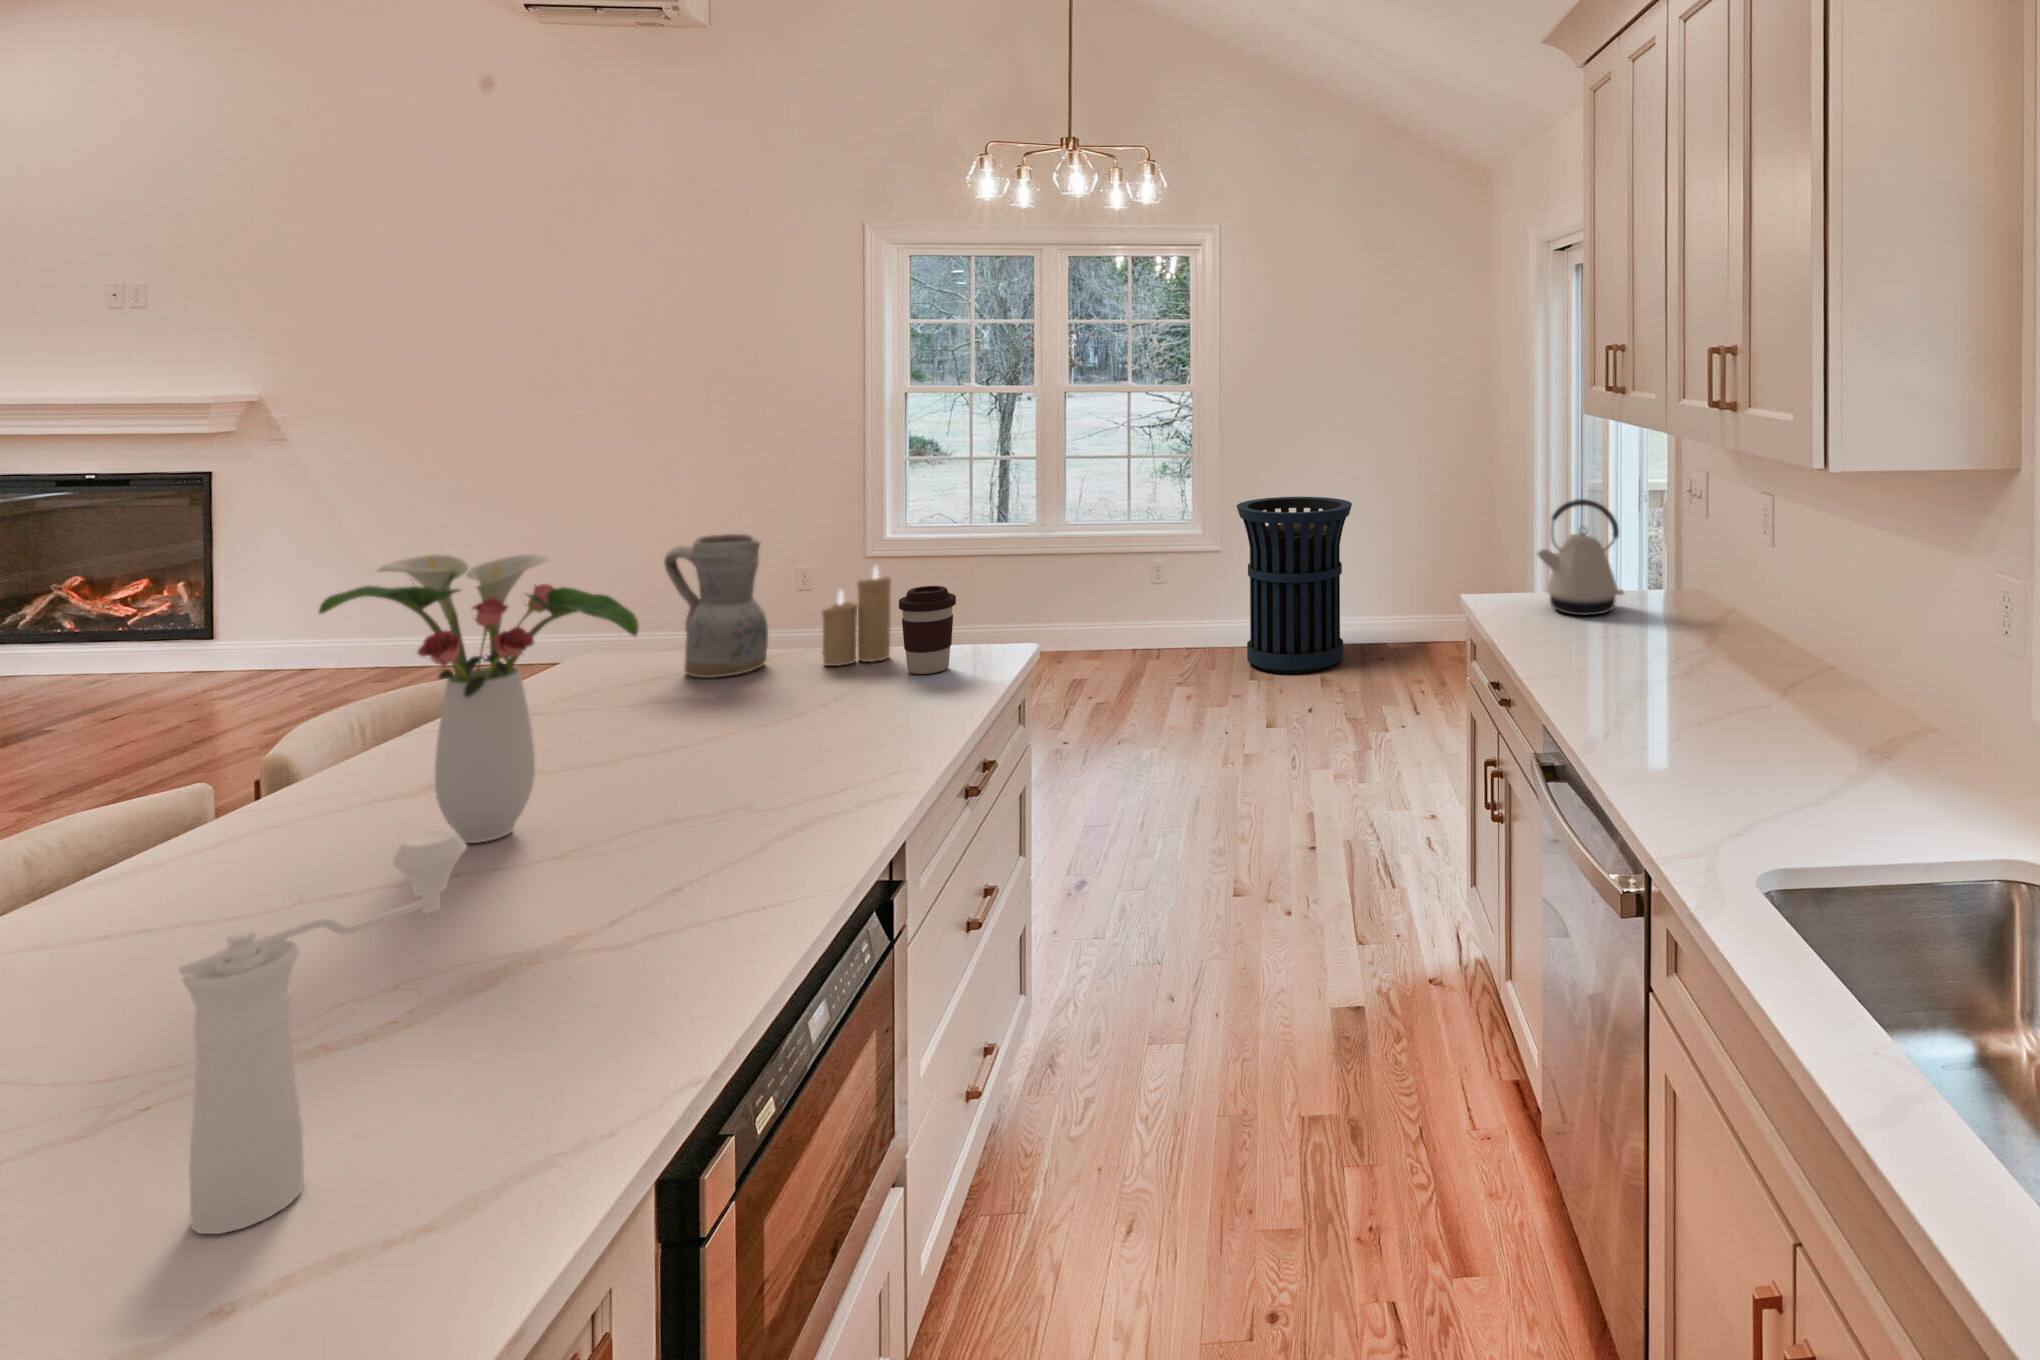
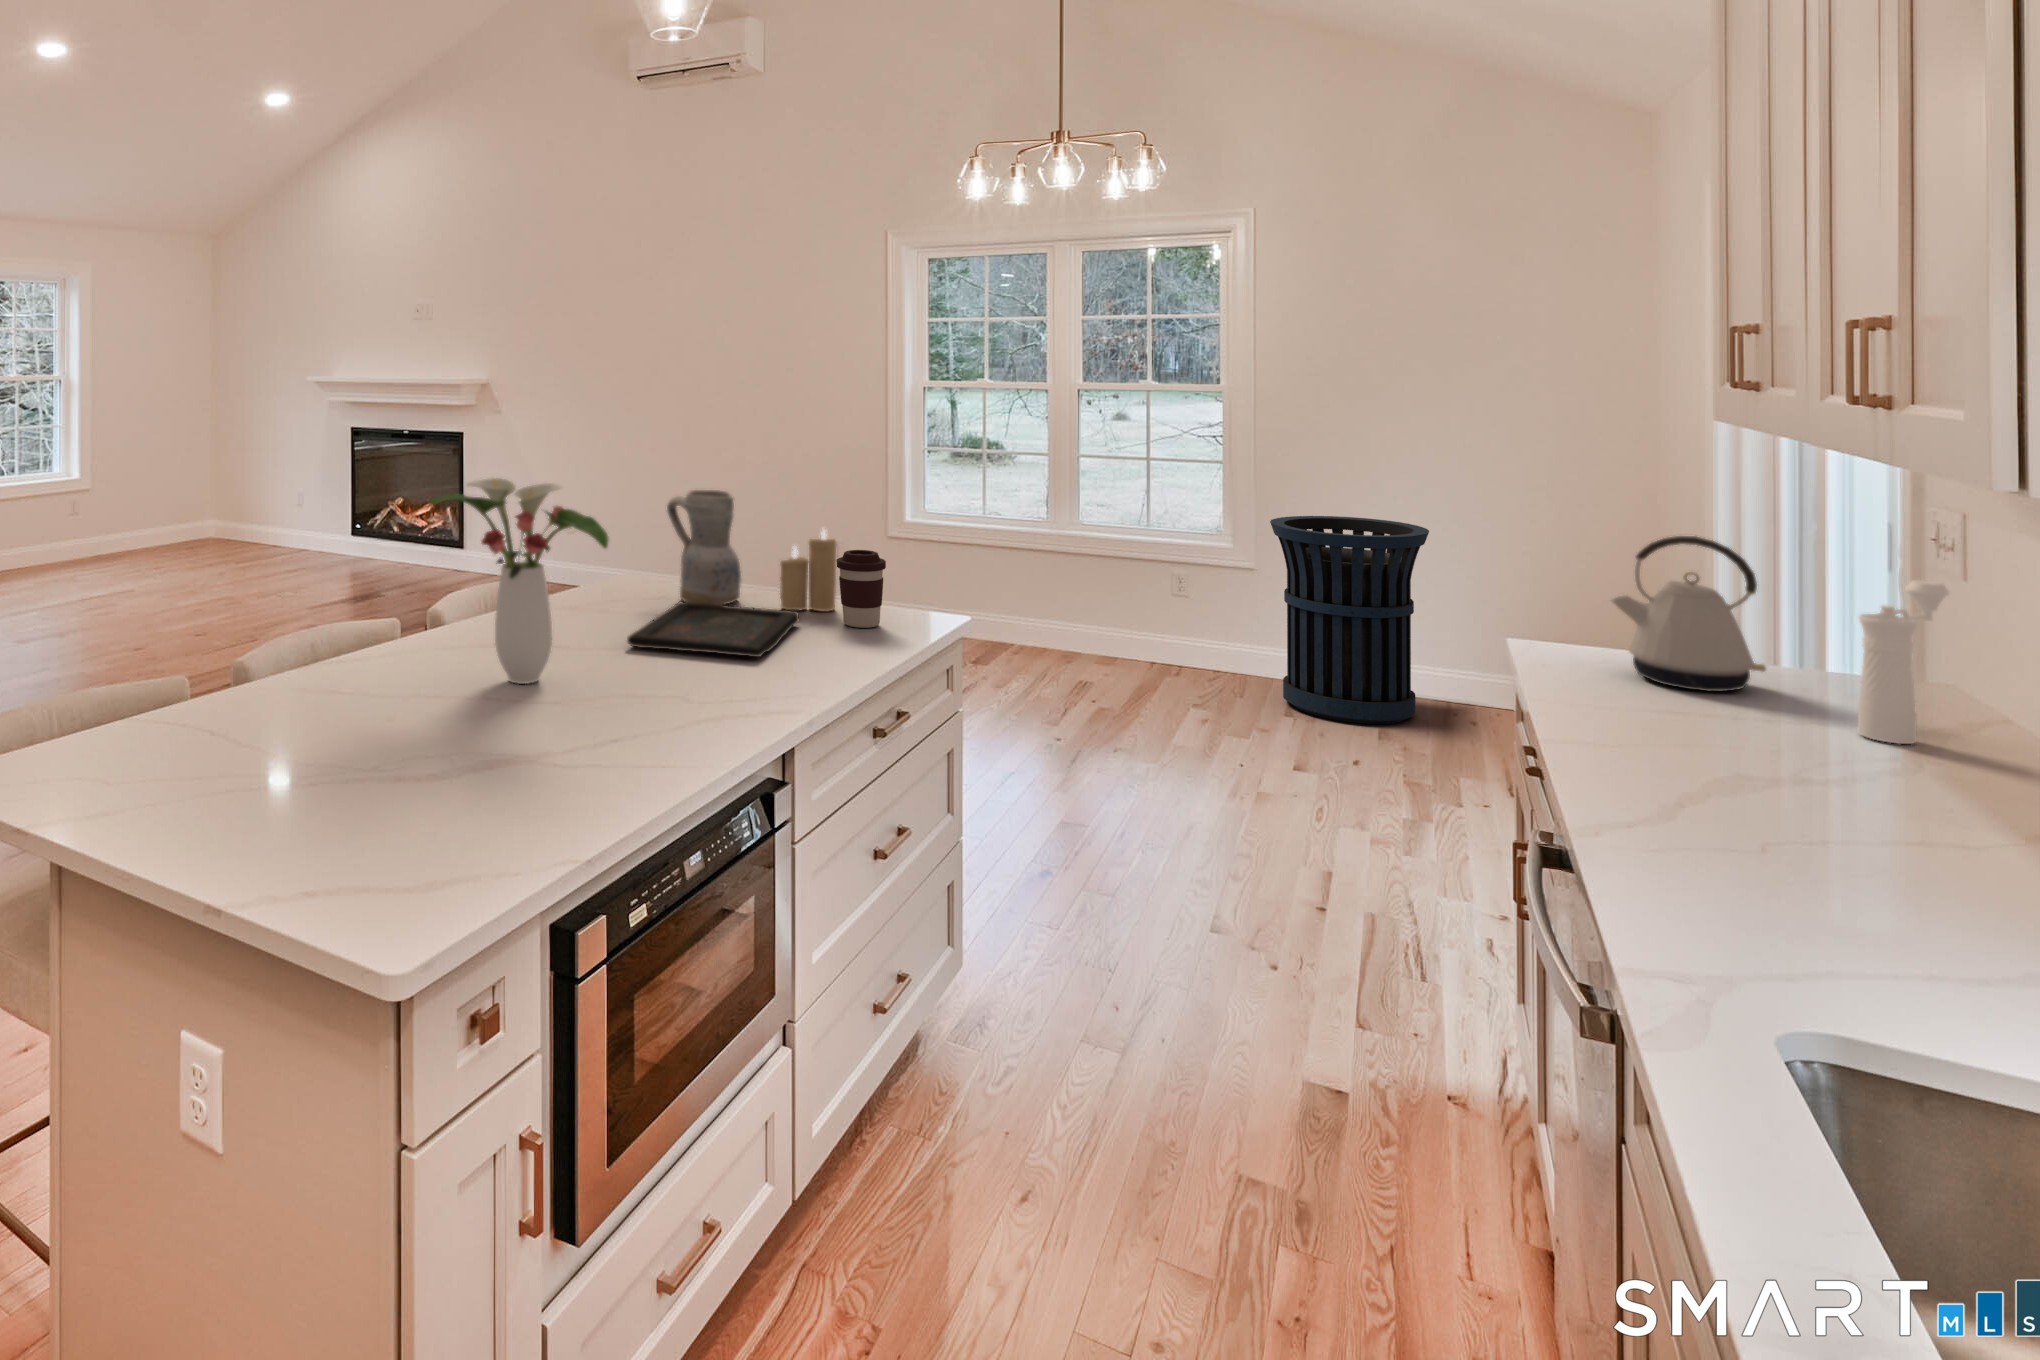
tray: none [635,667,856,751] -> present [627,602,799,657]
pepper mill: present [179,830,466,1234] -> present [1858,580,1949,744]

